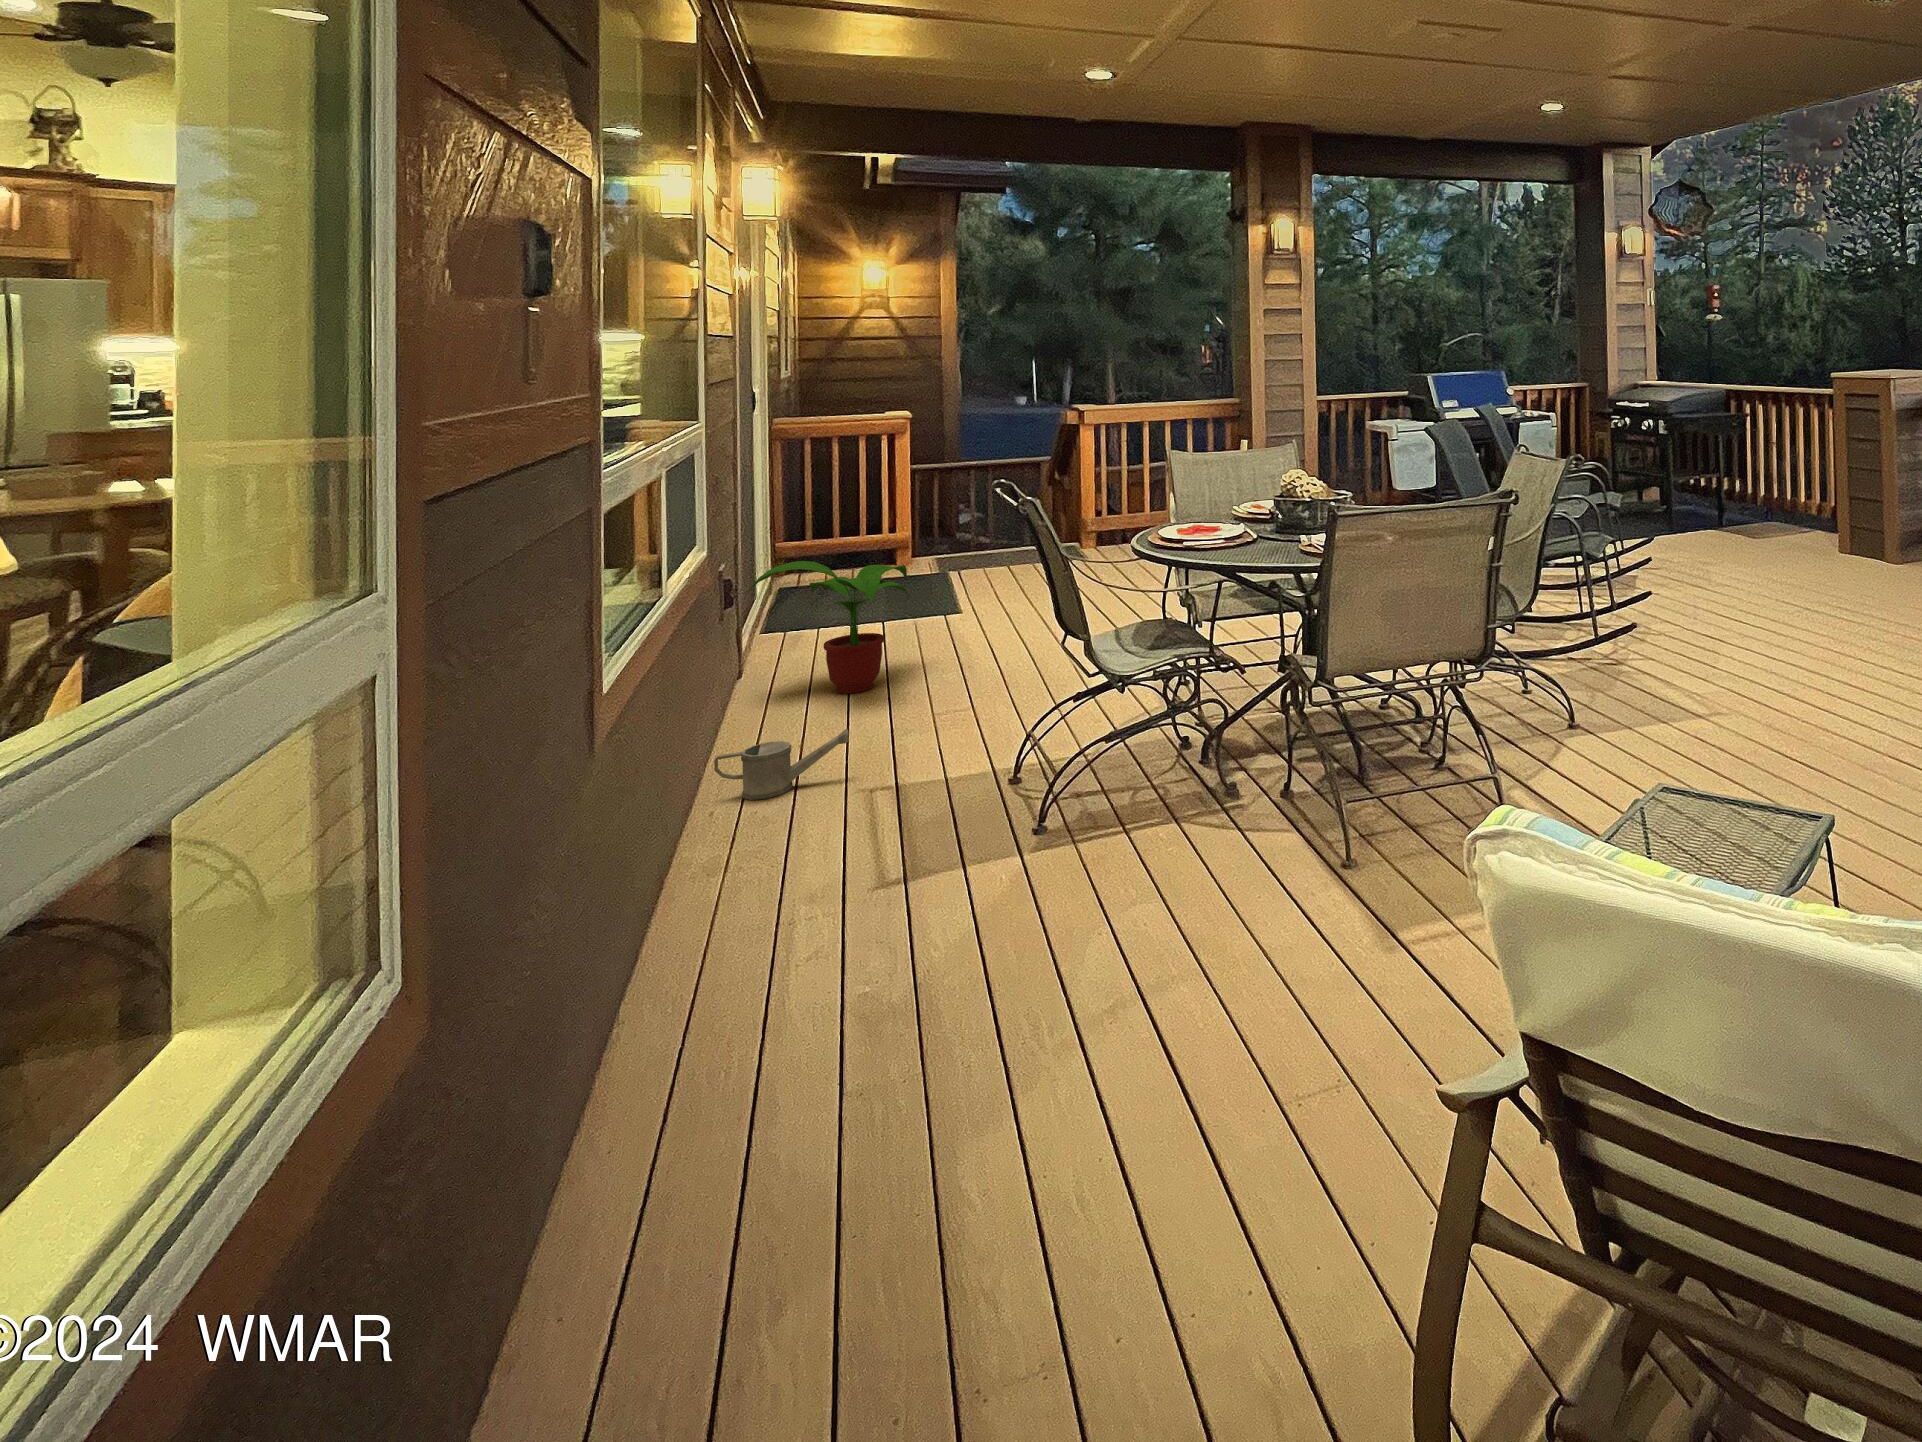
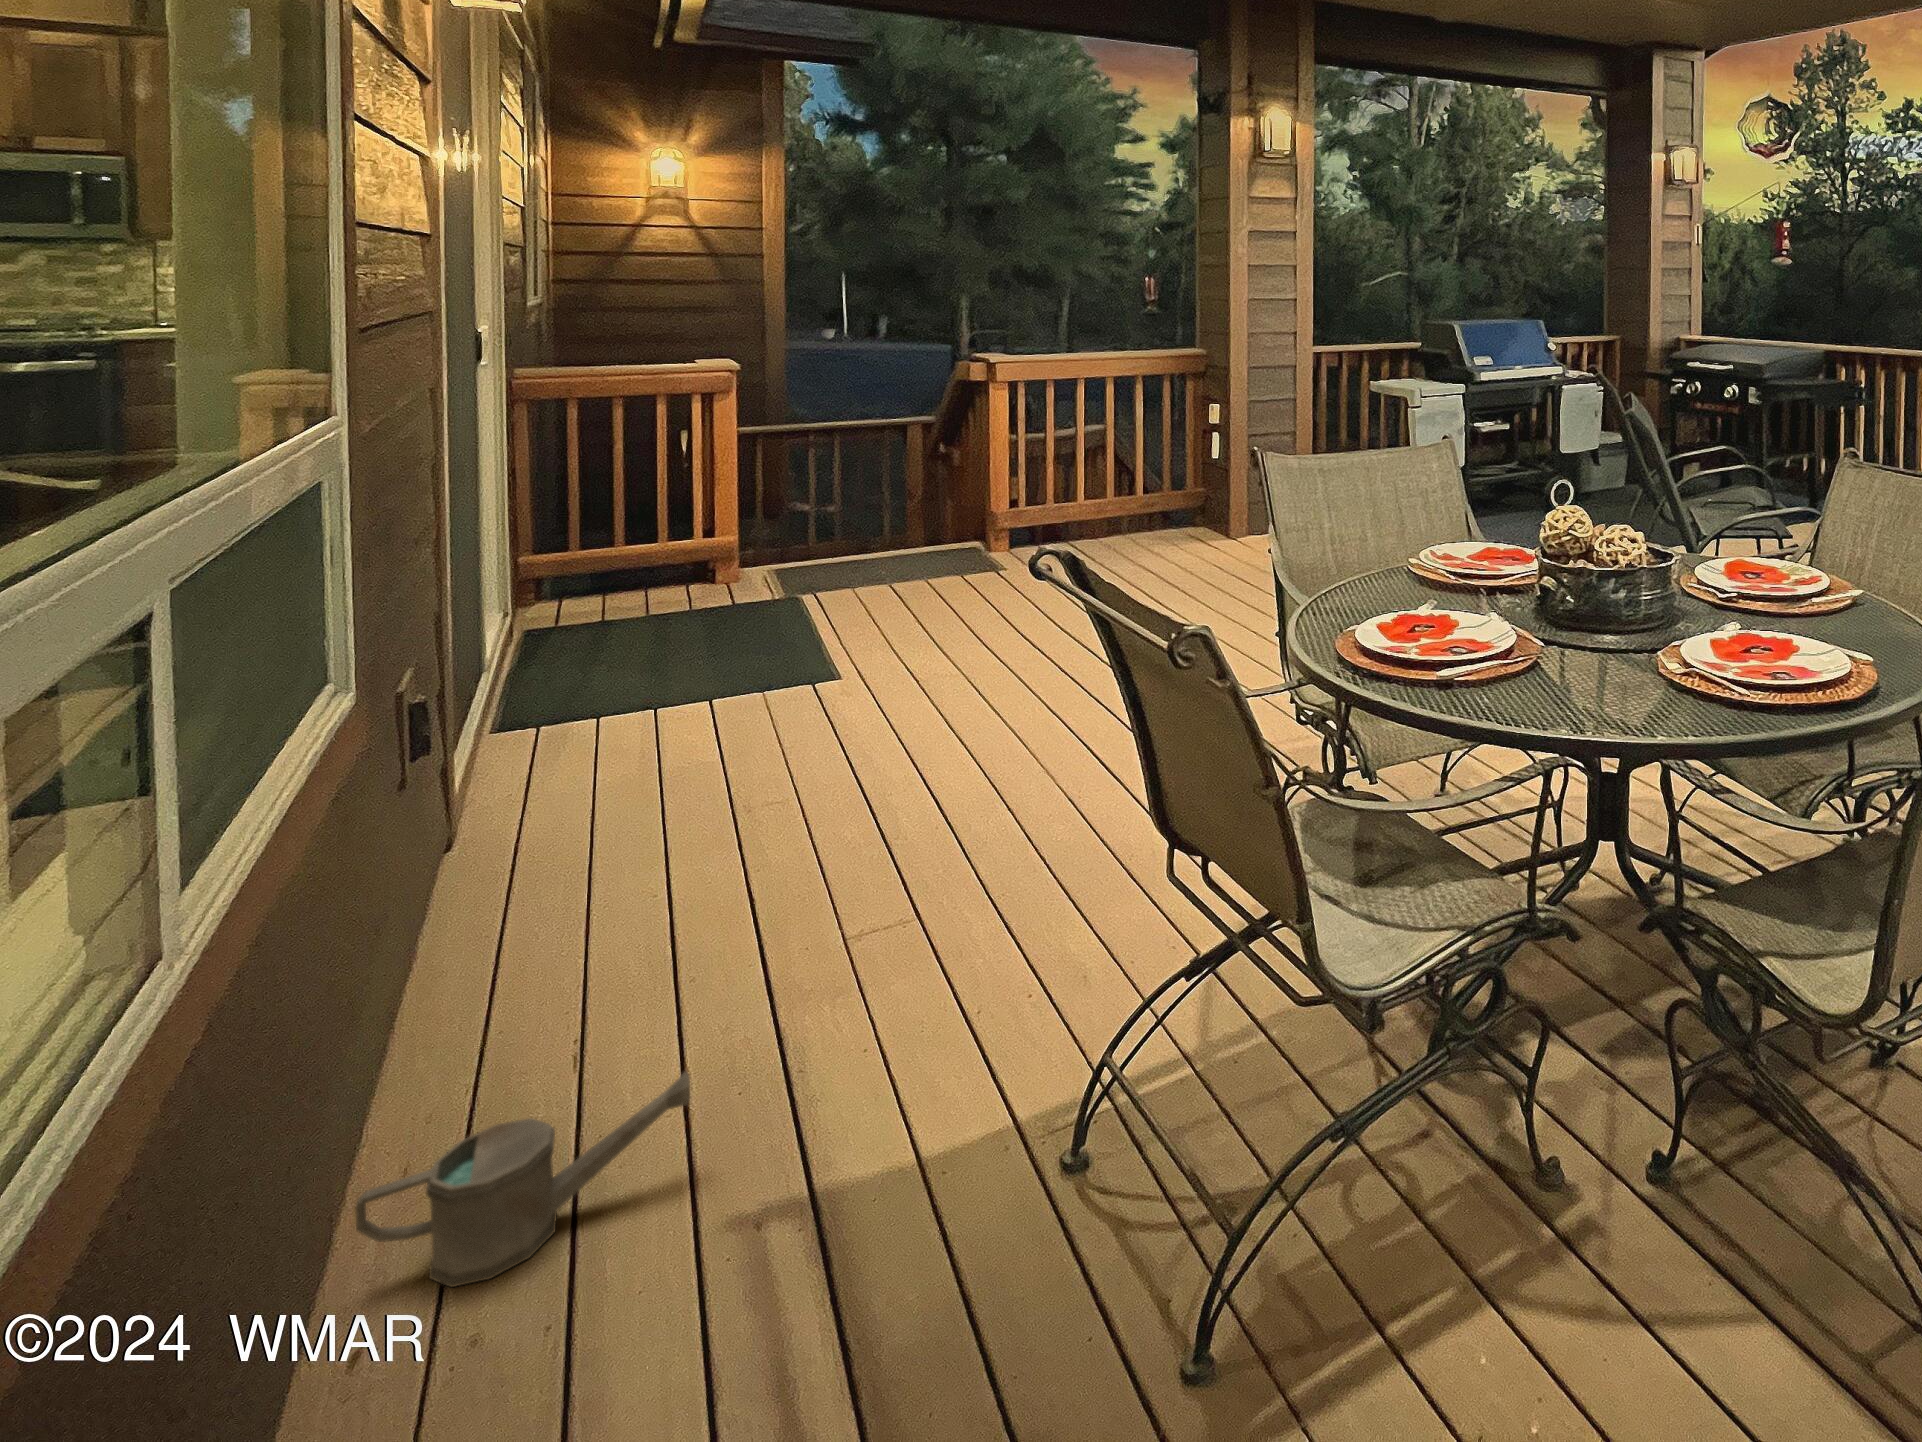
potted plant: present [748,561,909,694] -> none [456,642,781,889]

